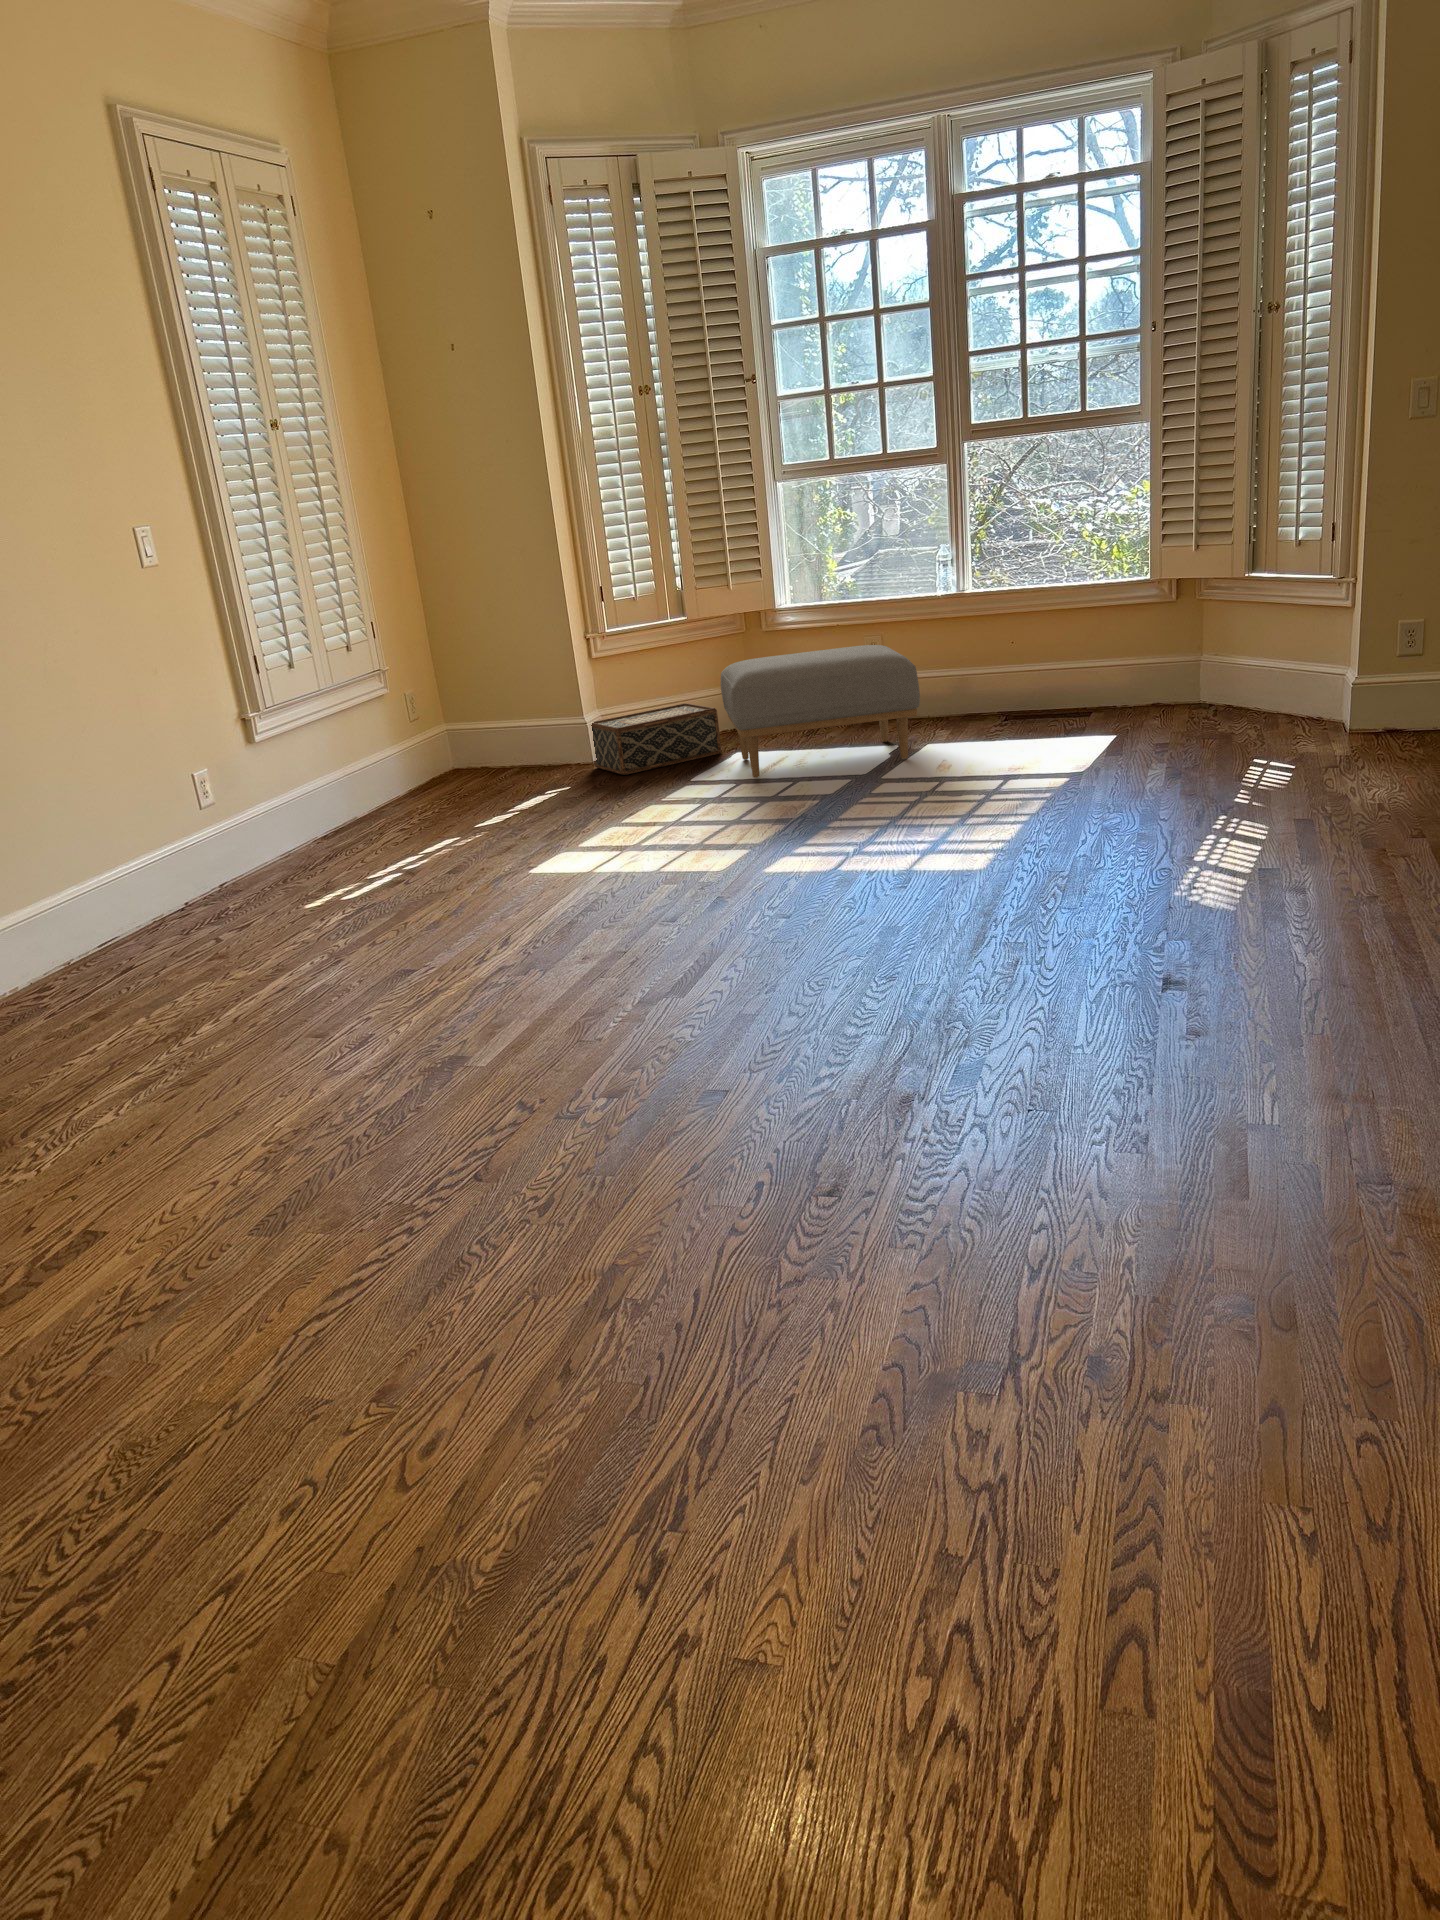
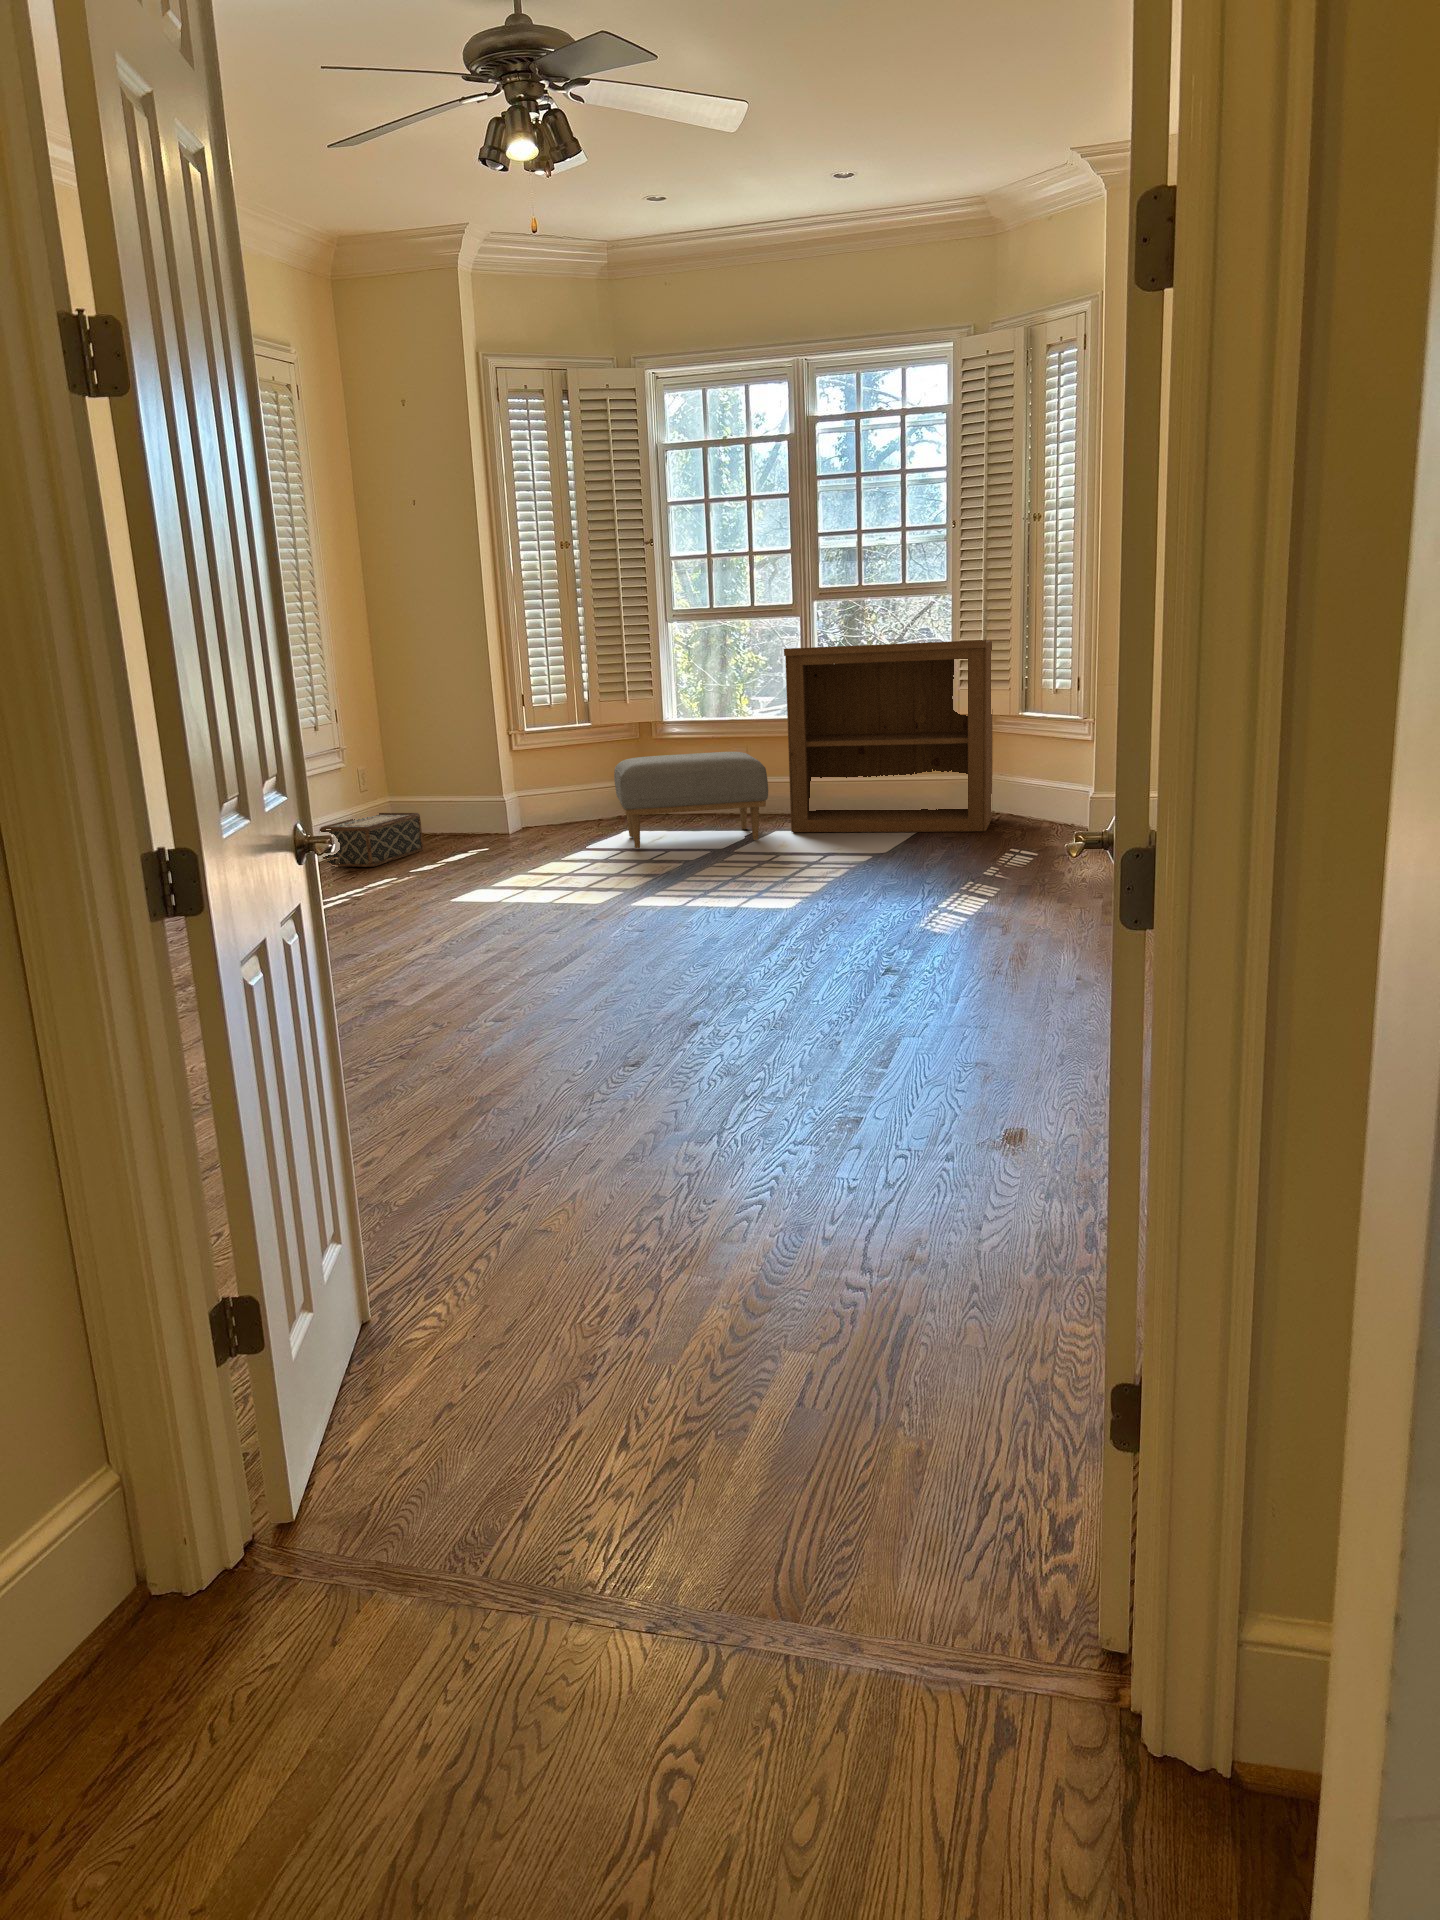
bookshelf: none [934,480,1207,745] -> present [784,640,993,832]
woven basket: present [591,703,721,775] -> present [320,813,423,867]

